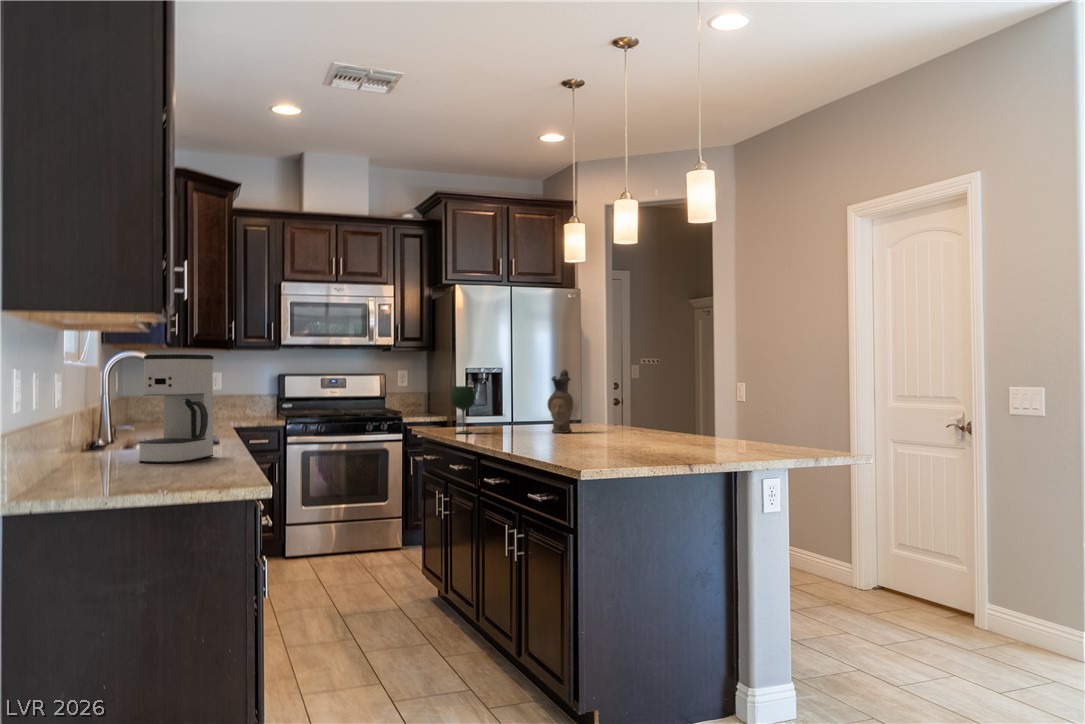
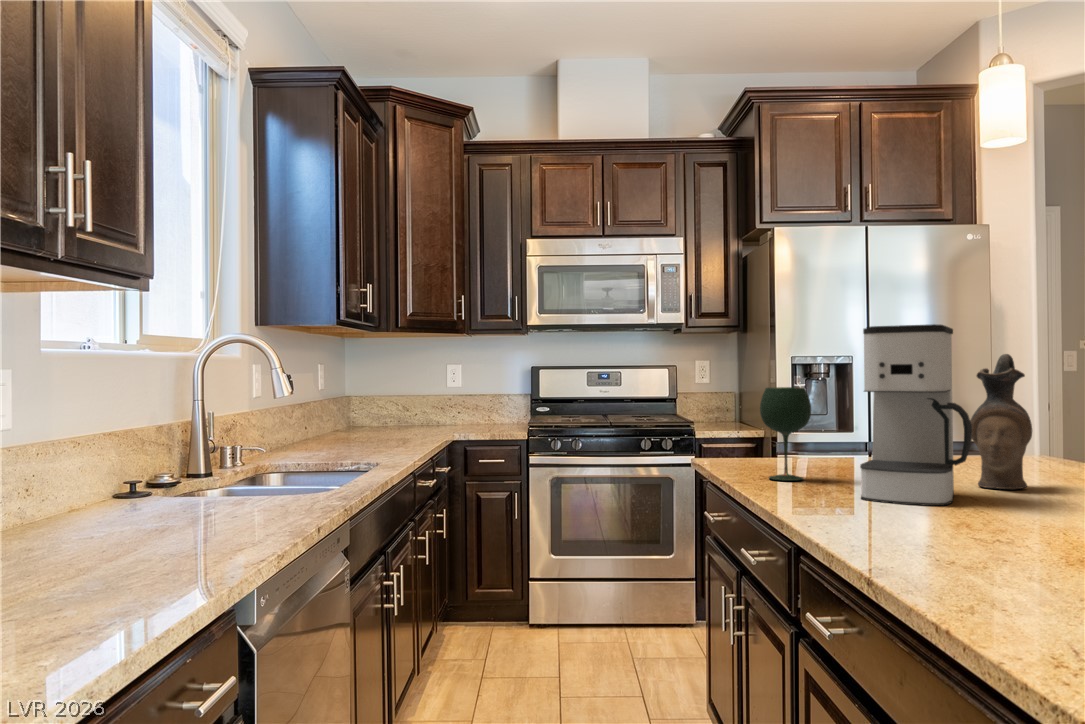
coffee maker: present [139,354,213,463] -> present [860,324,972,506]

